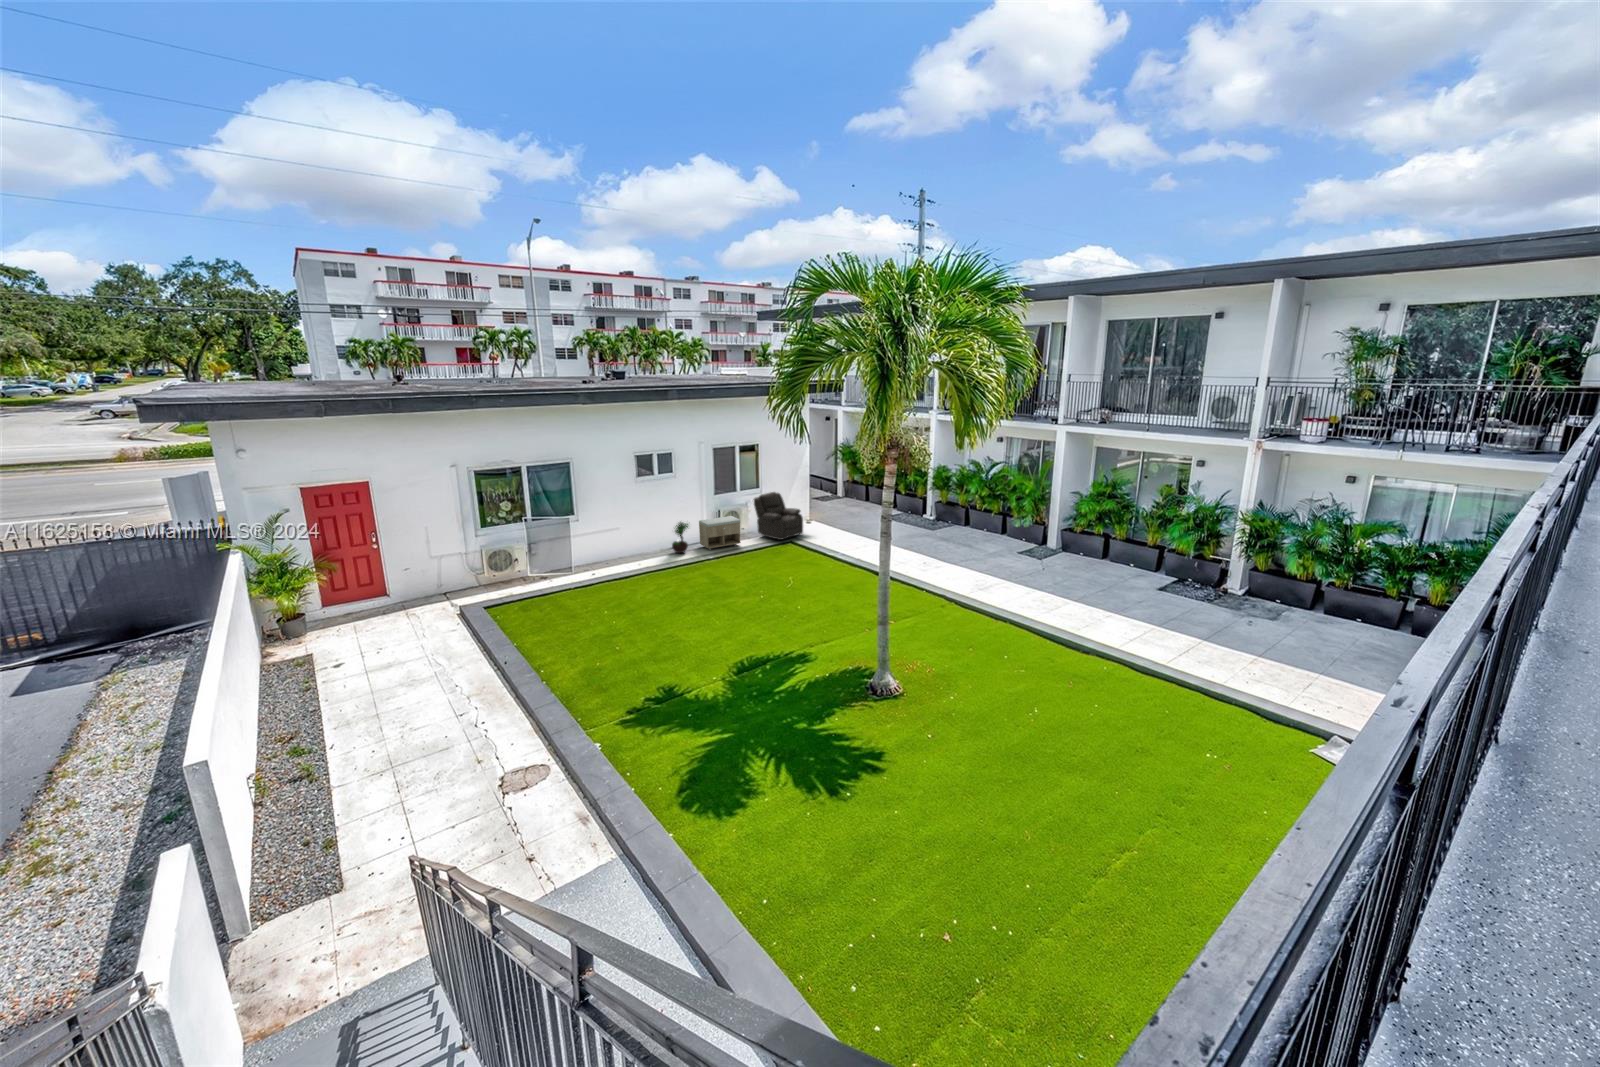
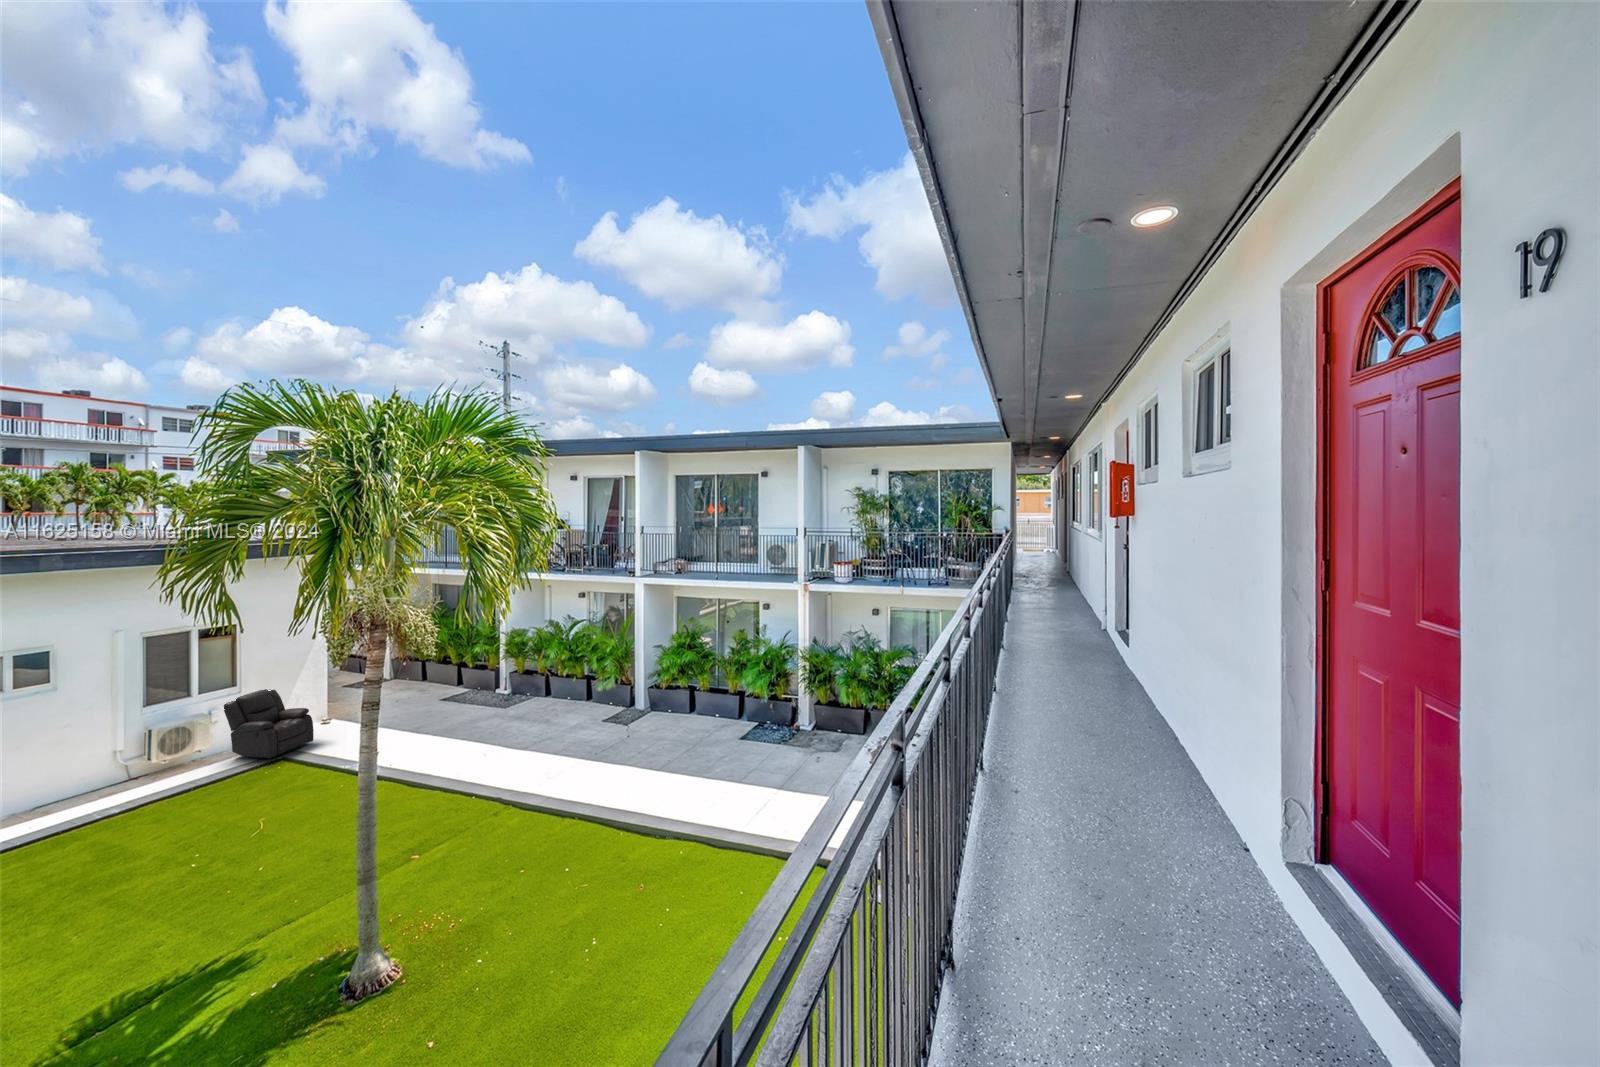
storage bench: present [699,516,741,550] -> none [105,737,193,800]
potted tree: present [672,522,688,553] -> none [33,761,82,819]

